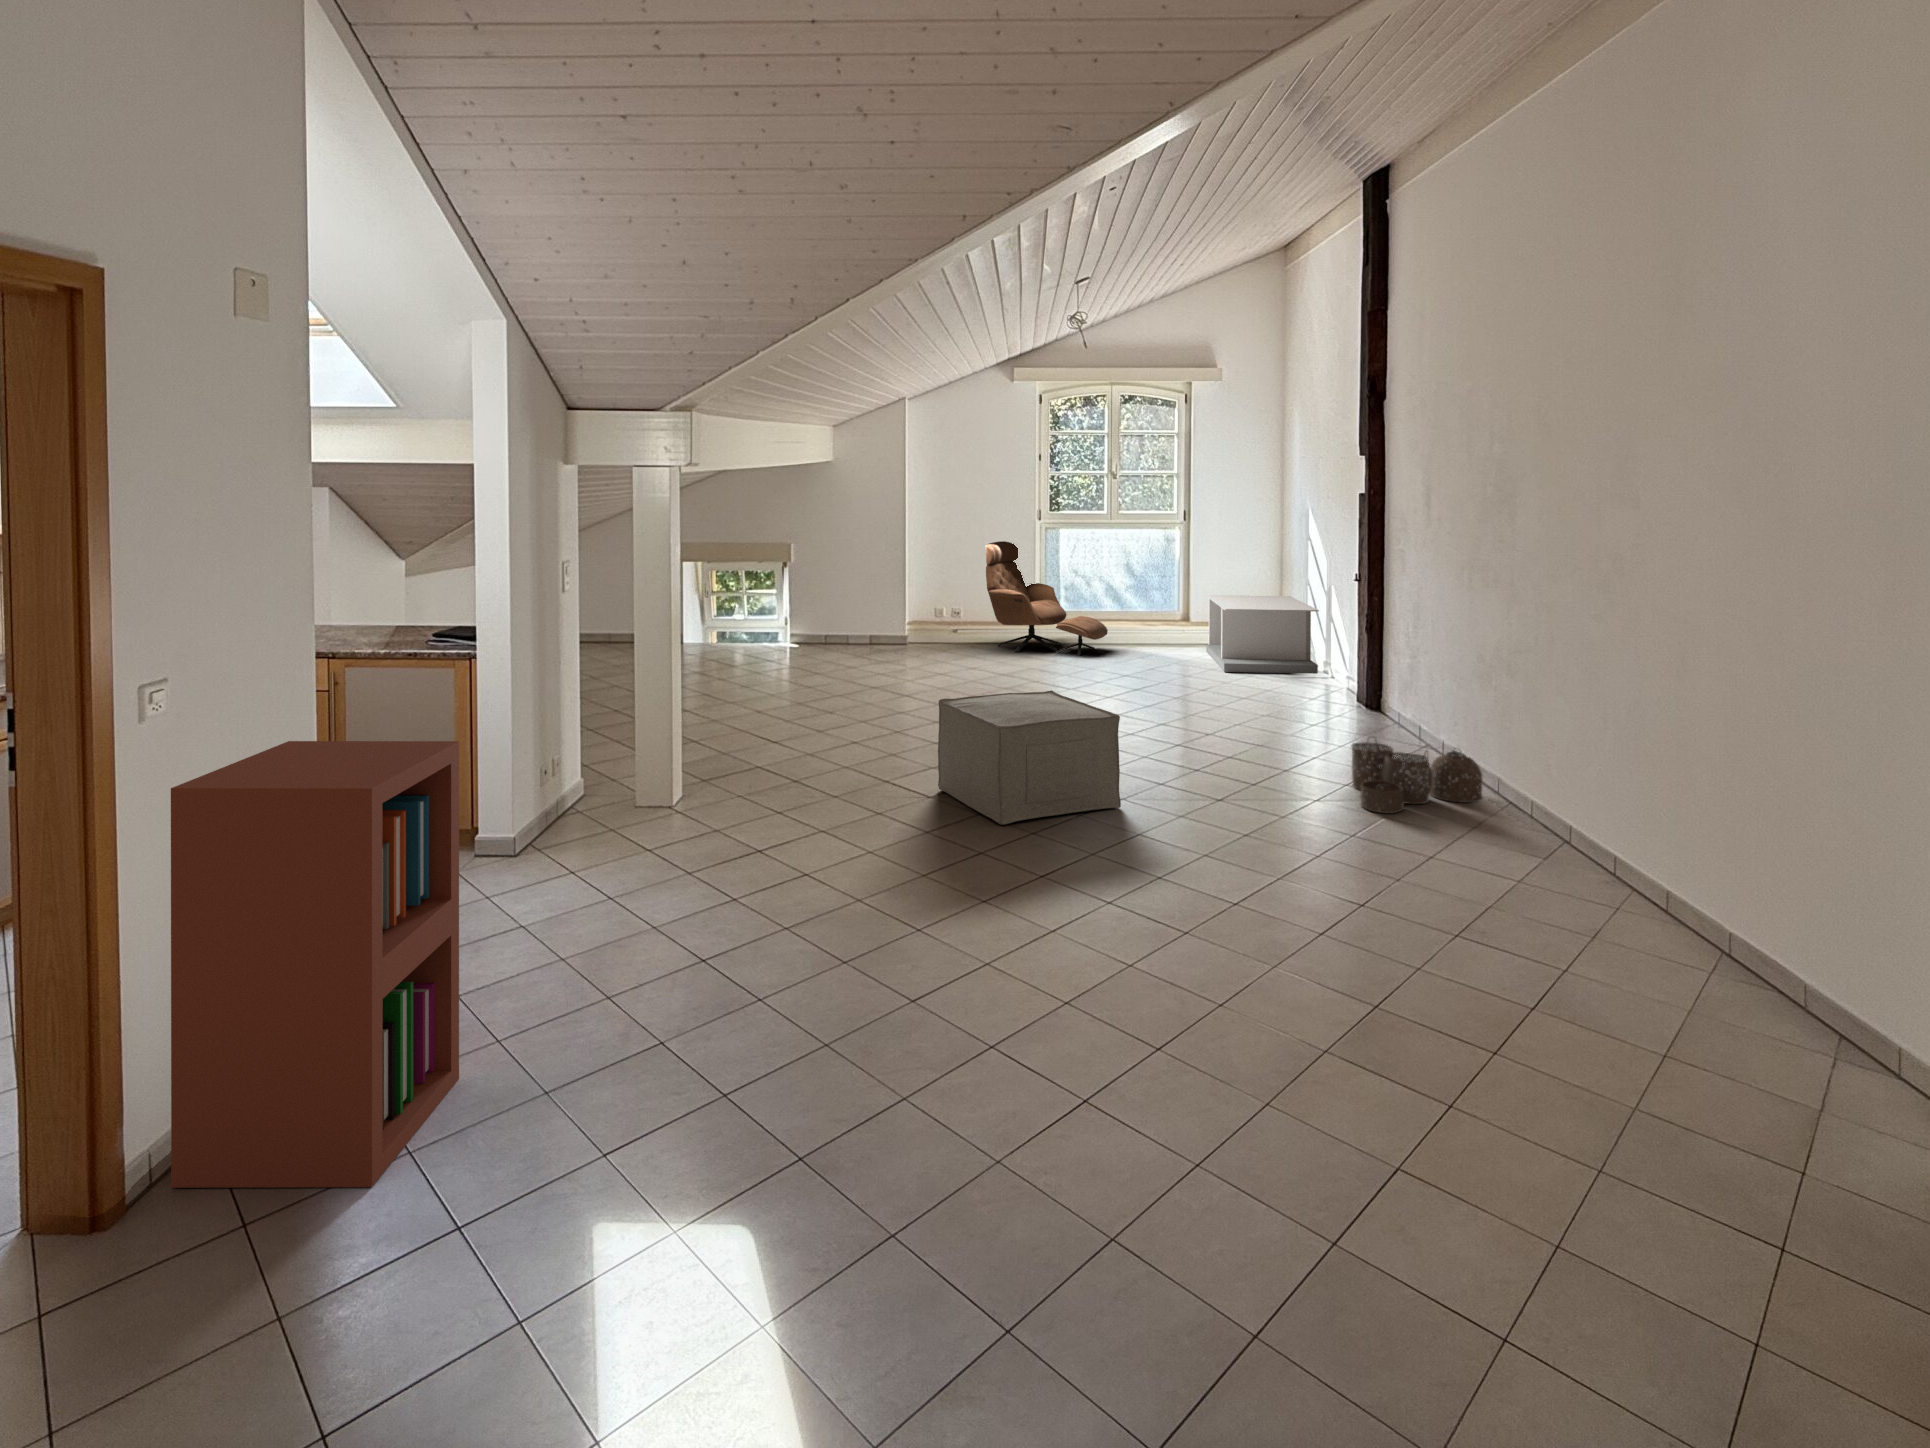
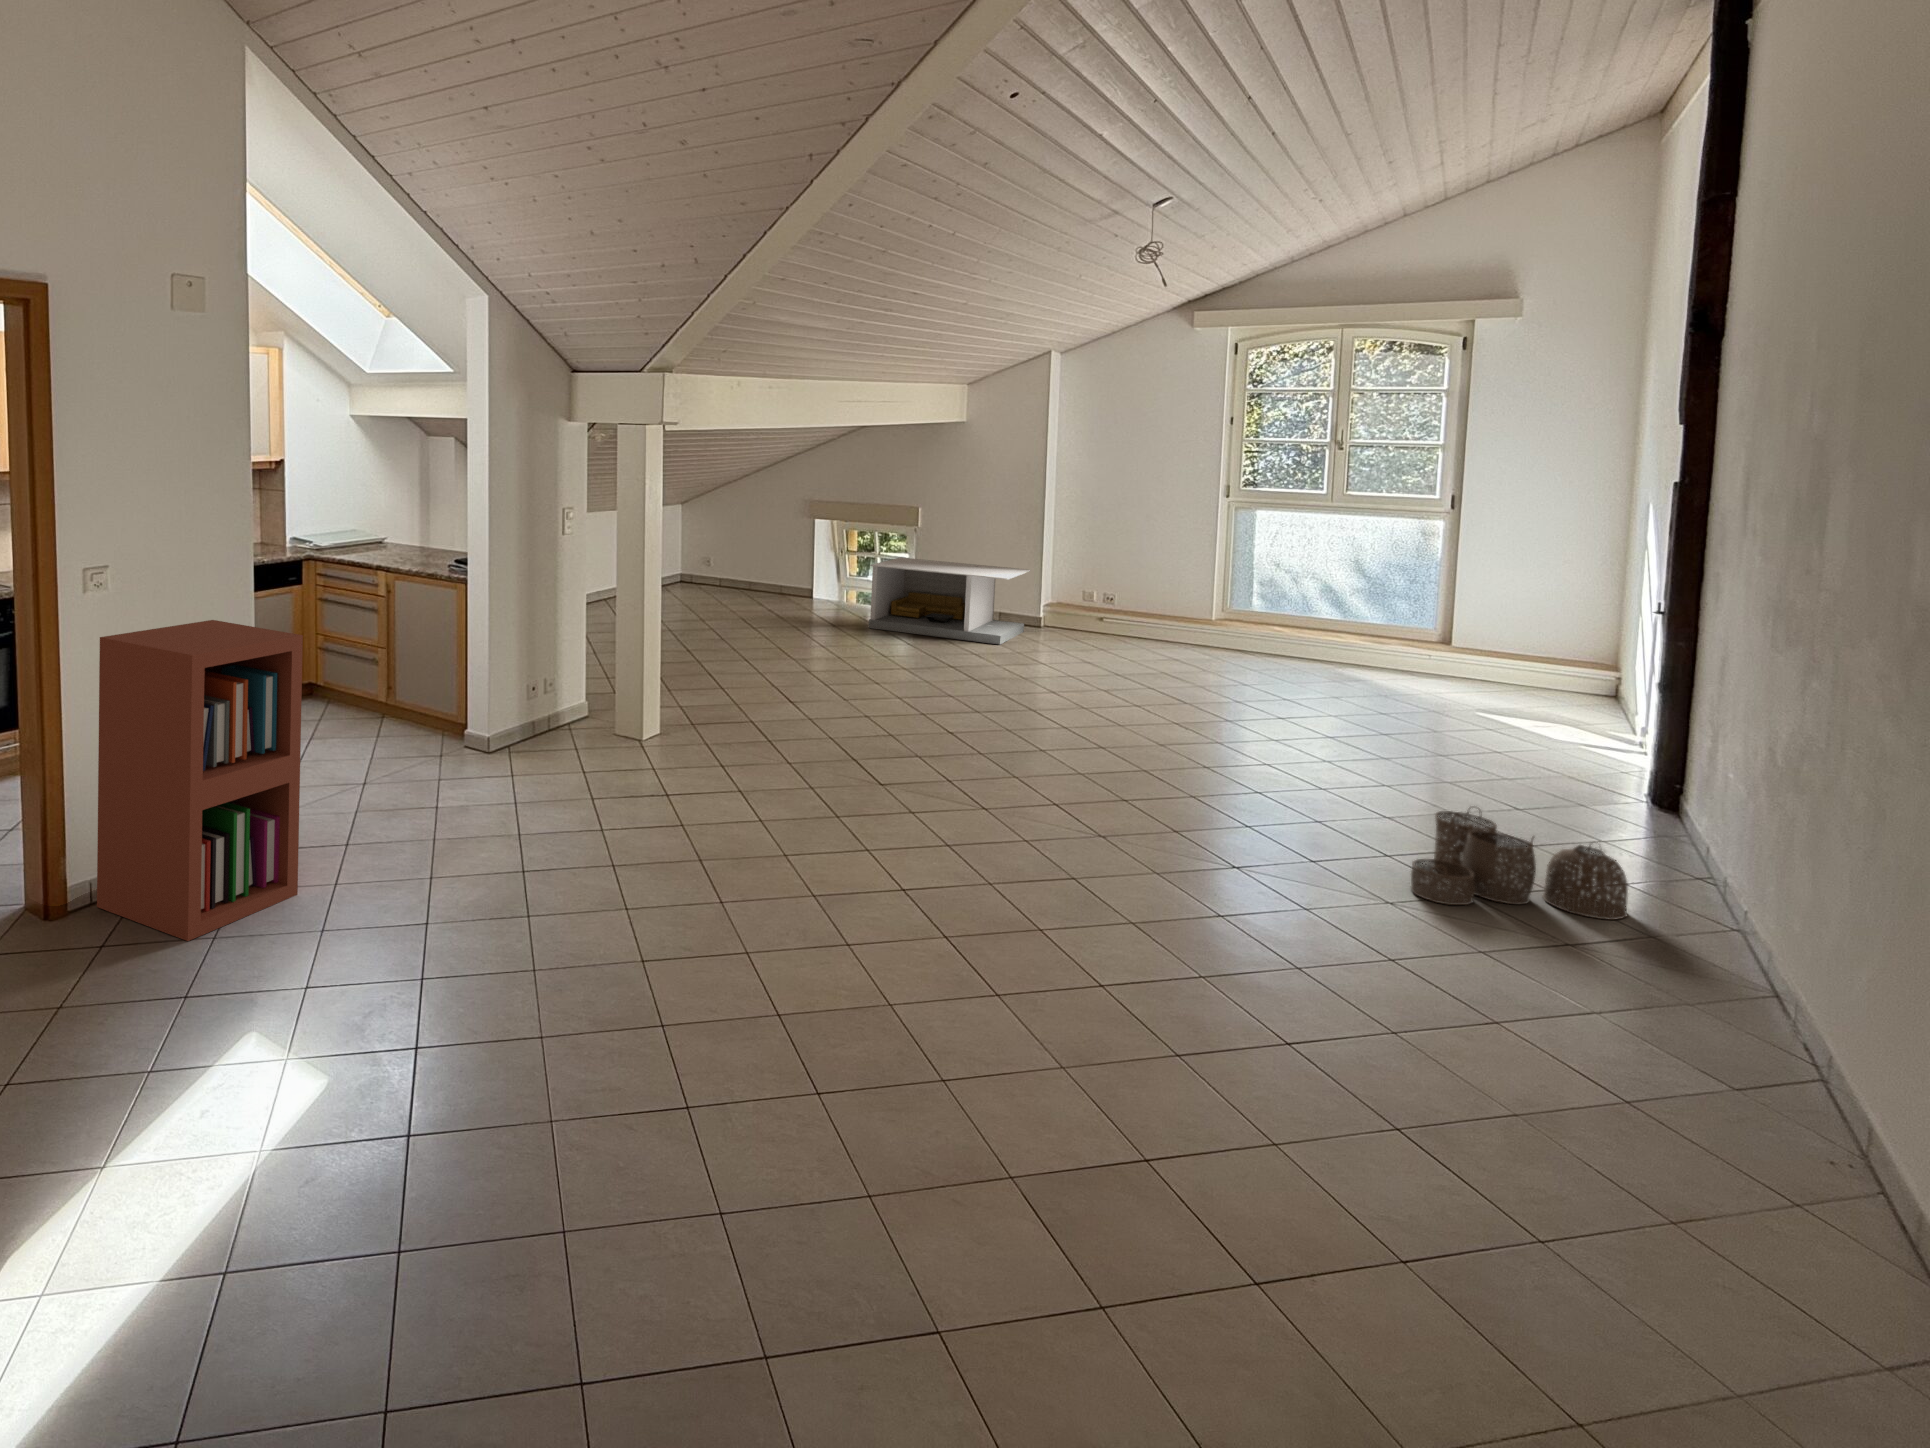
lounge chair: present [985,541,1108,656] -> none [1150,520,1305,667]
coffee table: present [1206,595,1319,674] -> present [869,557,1031,645]
ottoman: present [938,690,1121,825] -> none [907,678,1090,826]

